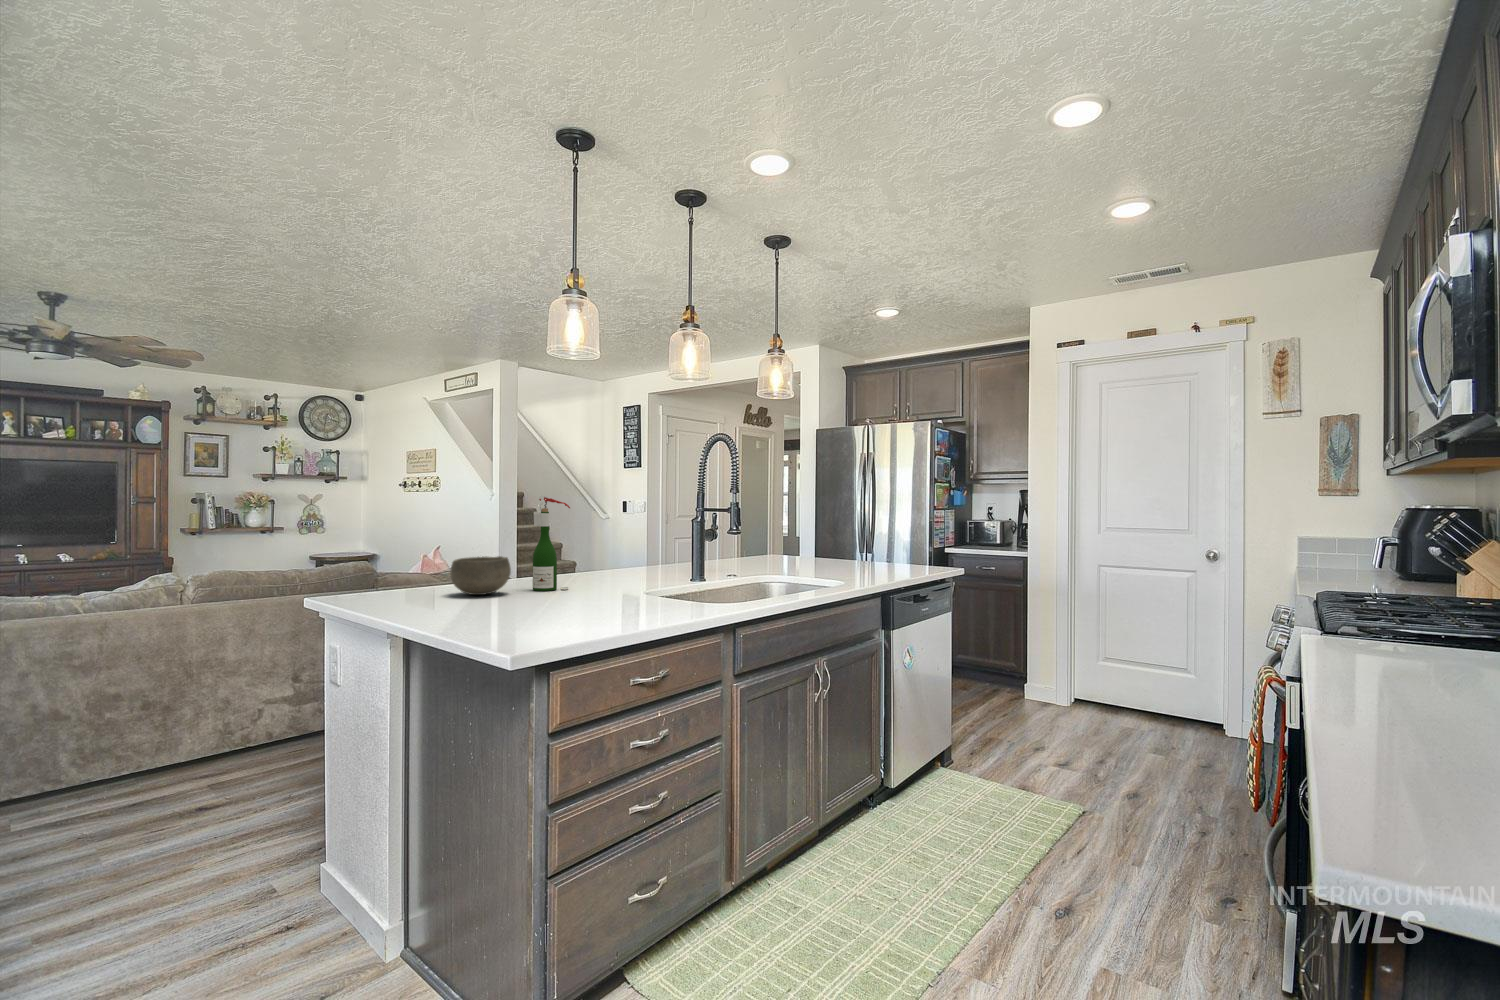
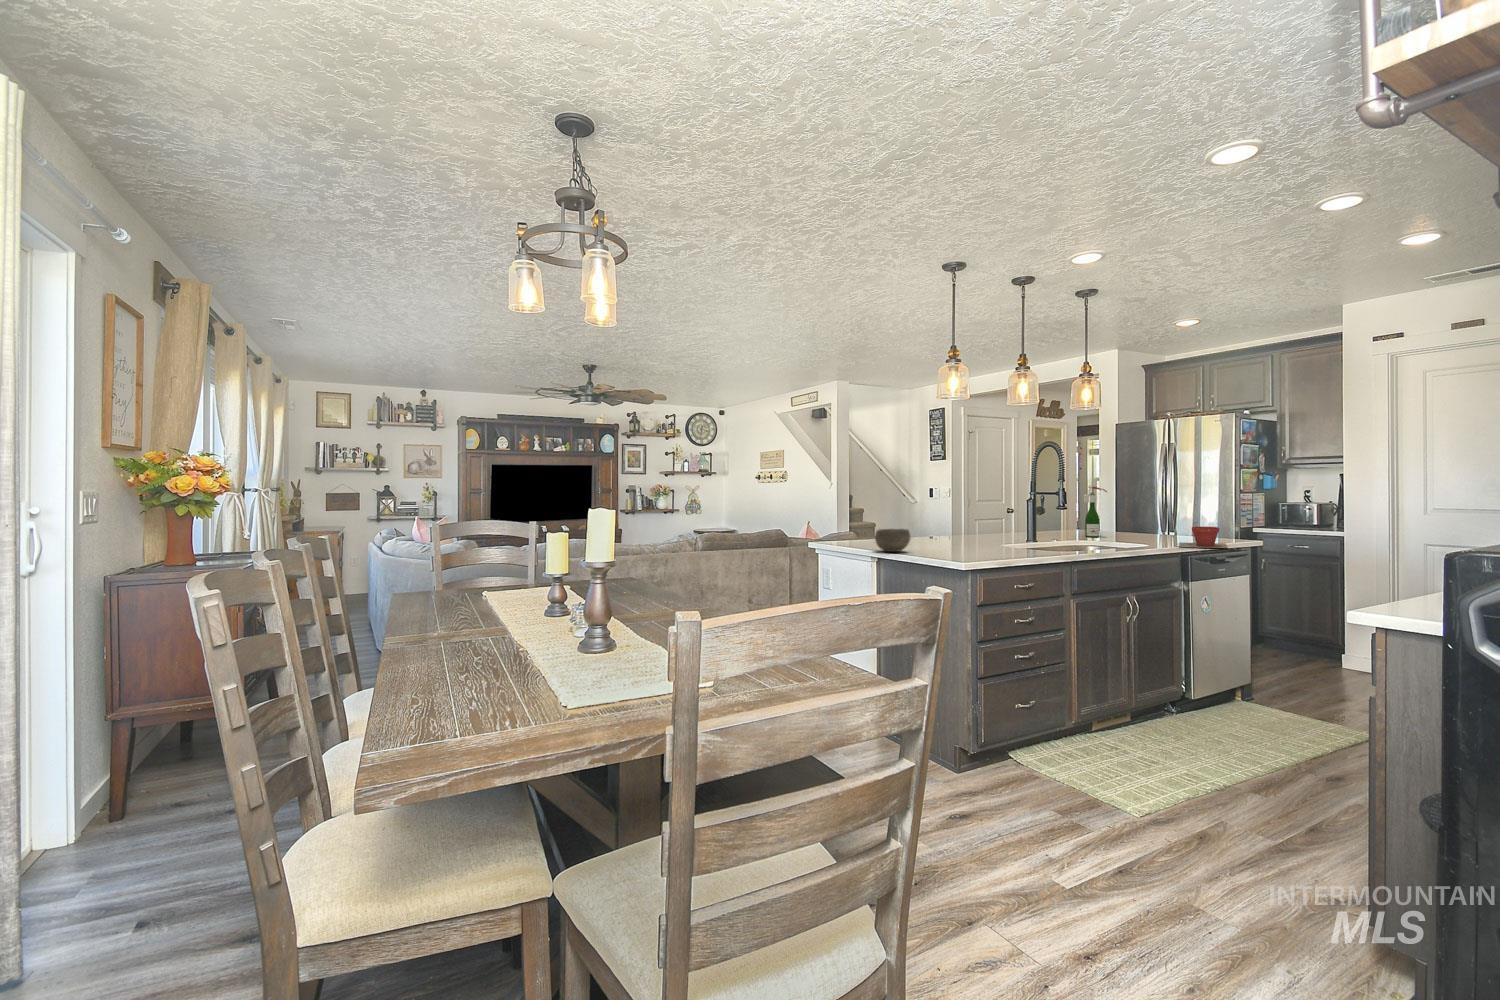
wine bottle: present [533,495,570,591] -> present [1084,485,1107,537]
plant pot: none [876,548,929,574] -> present [1179,527,1227,548]

